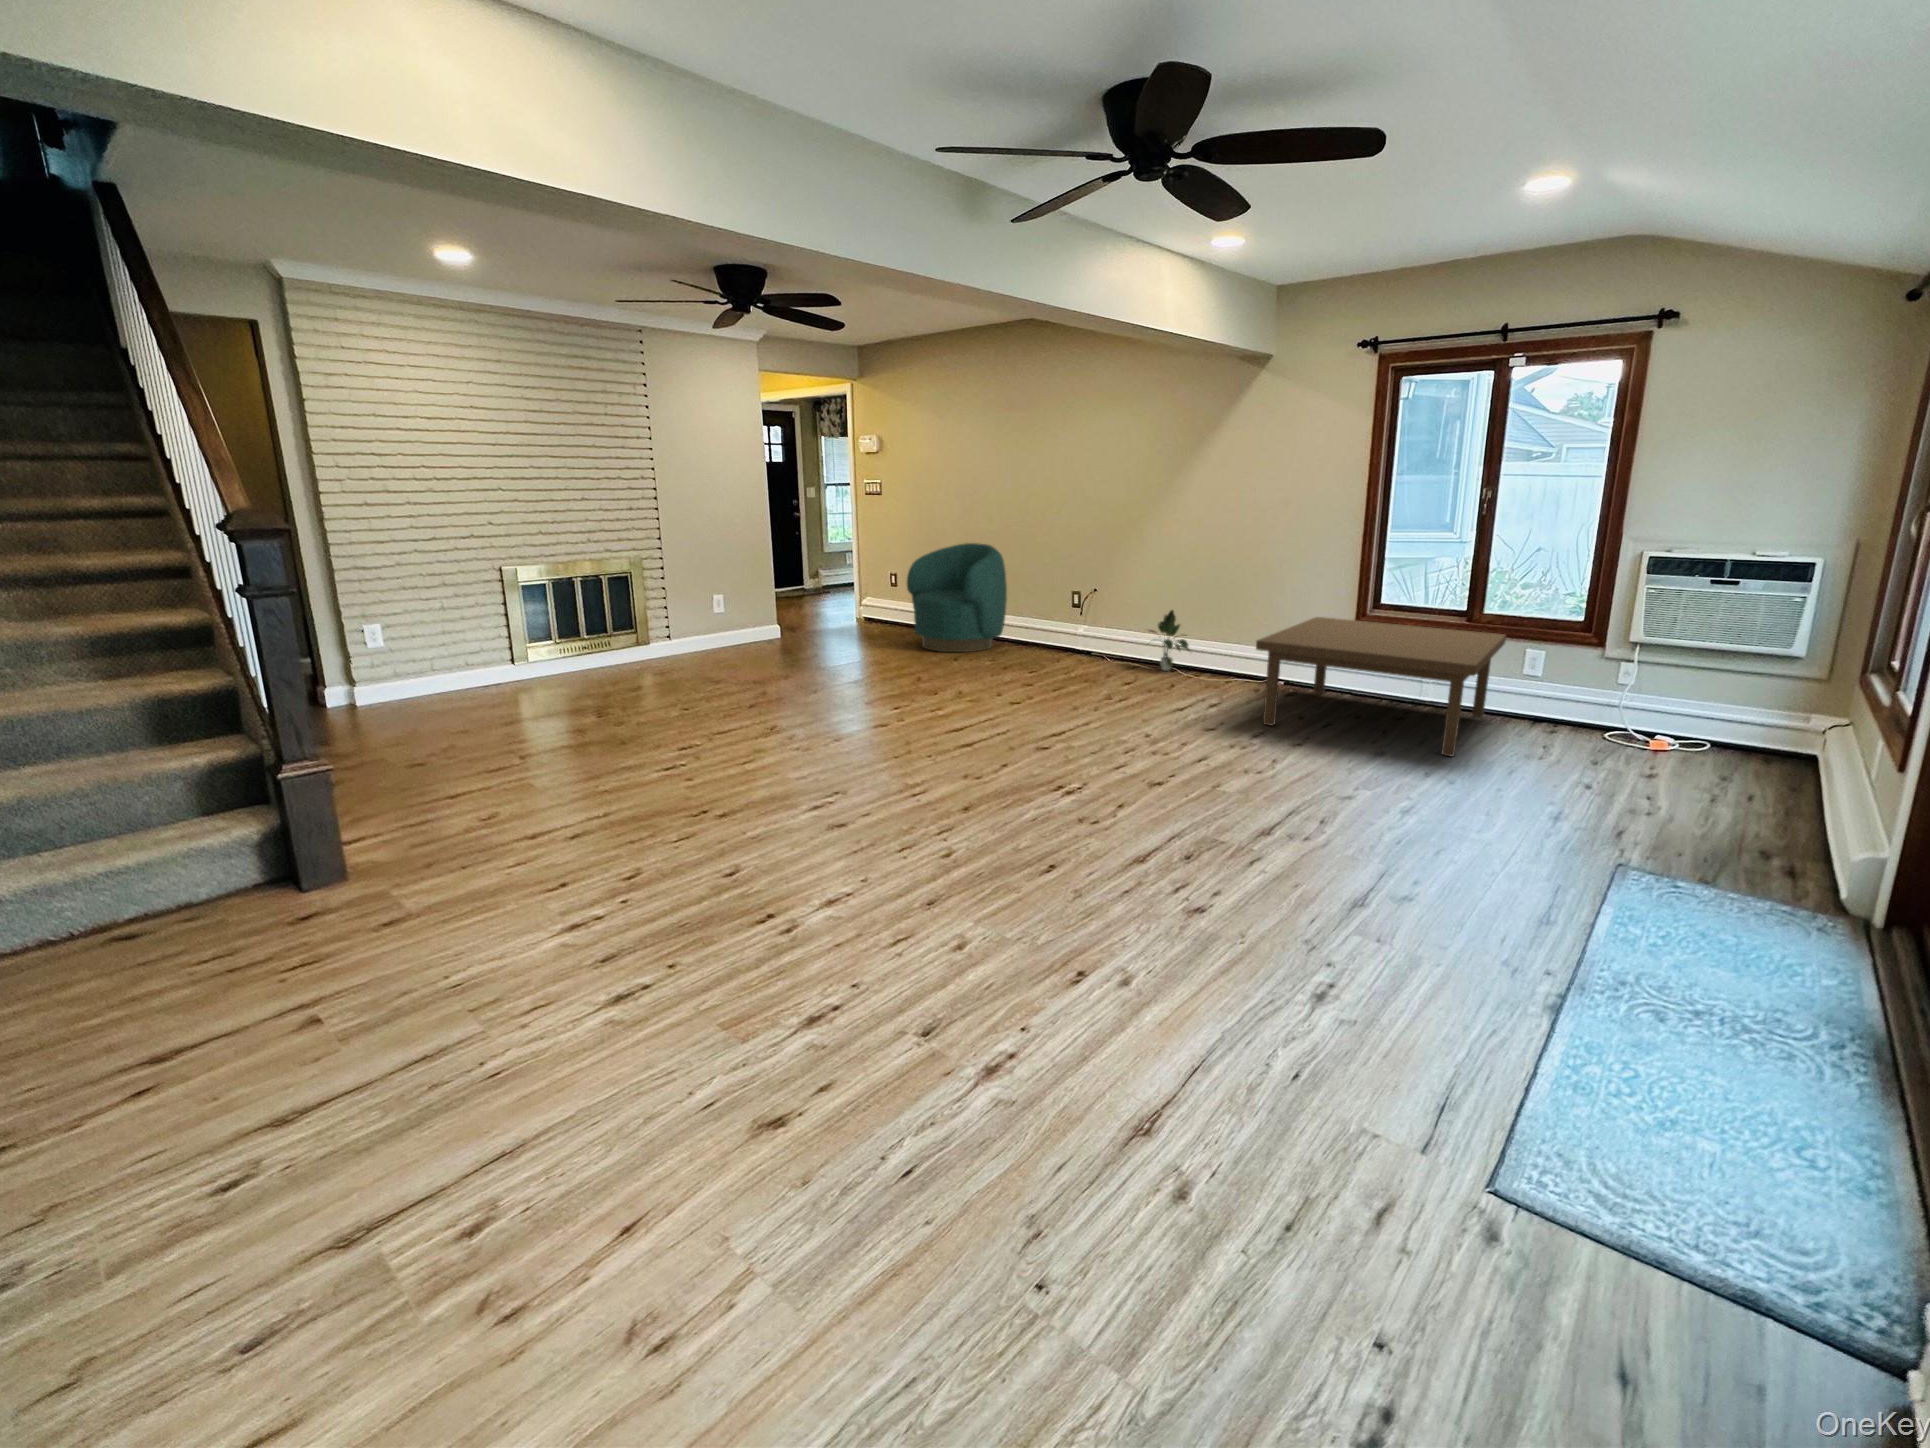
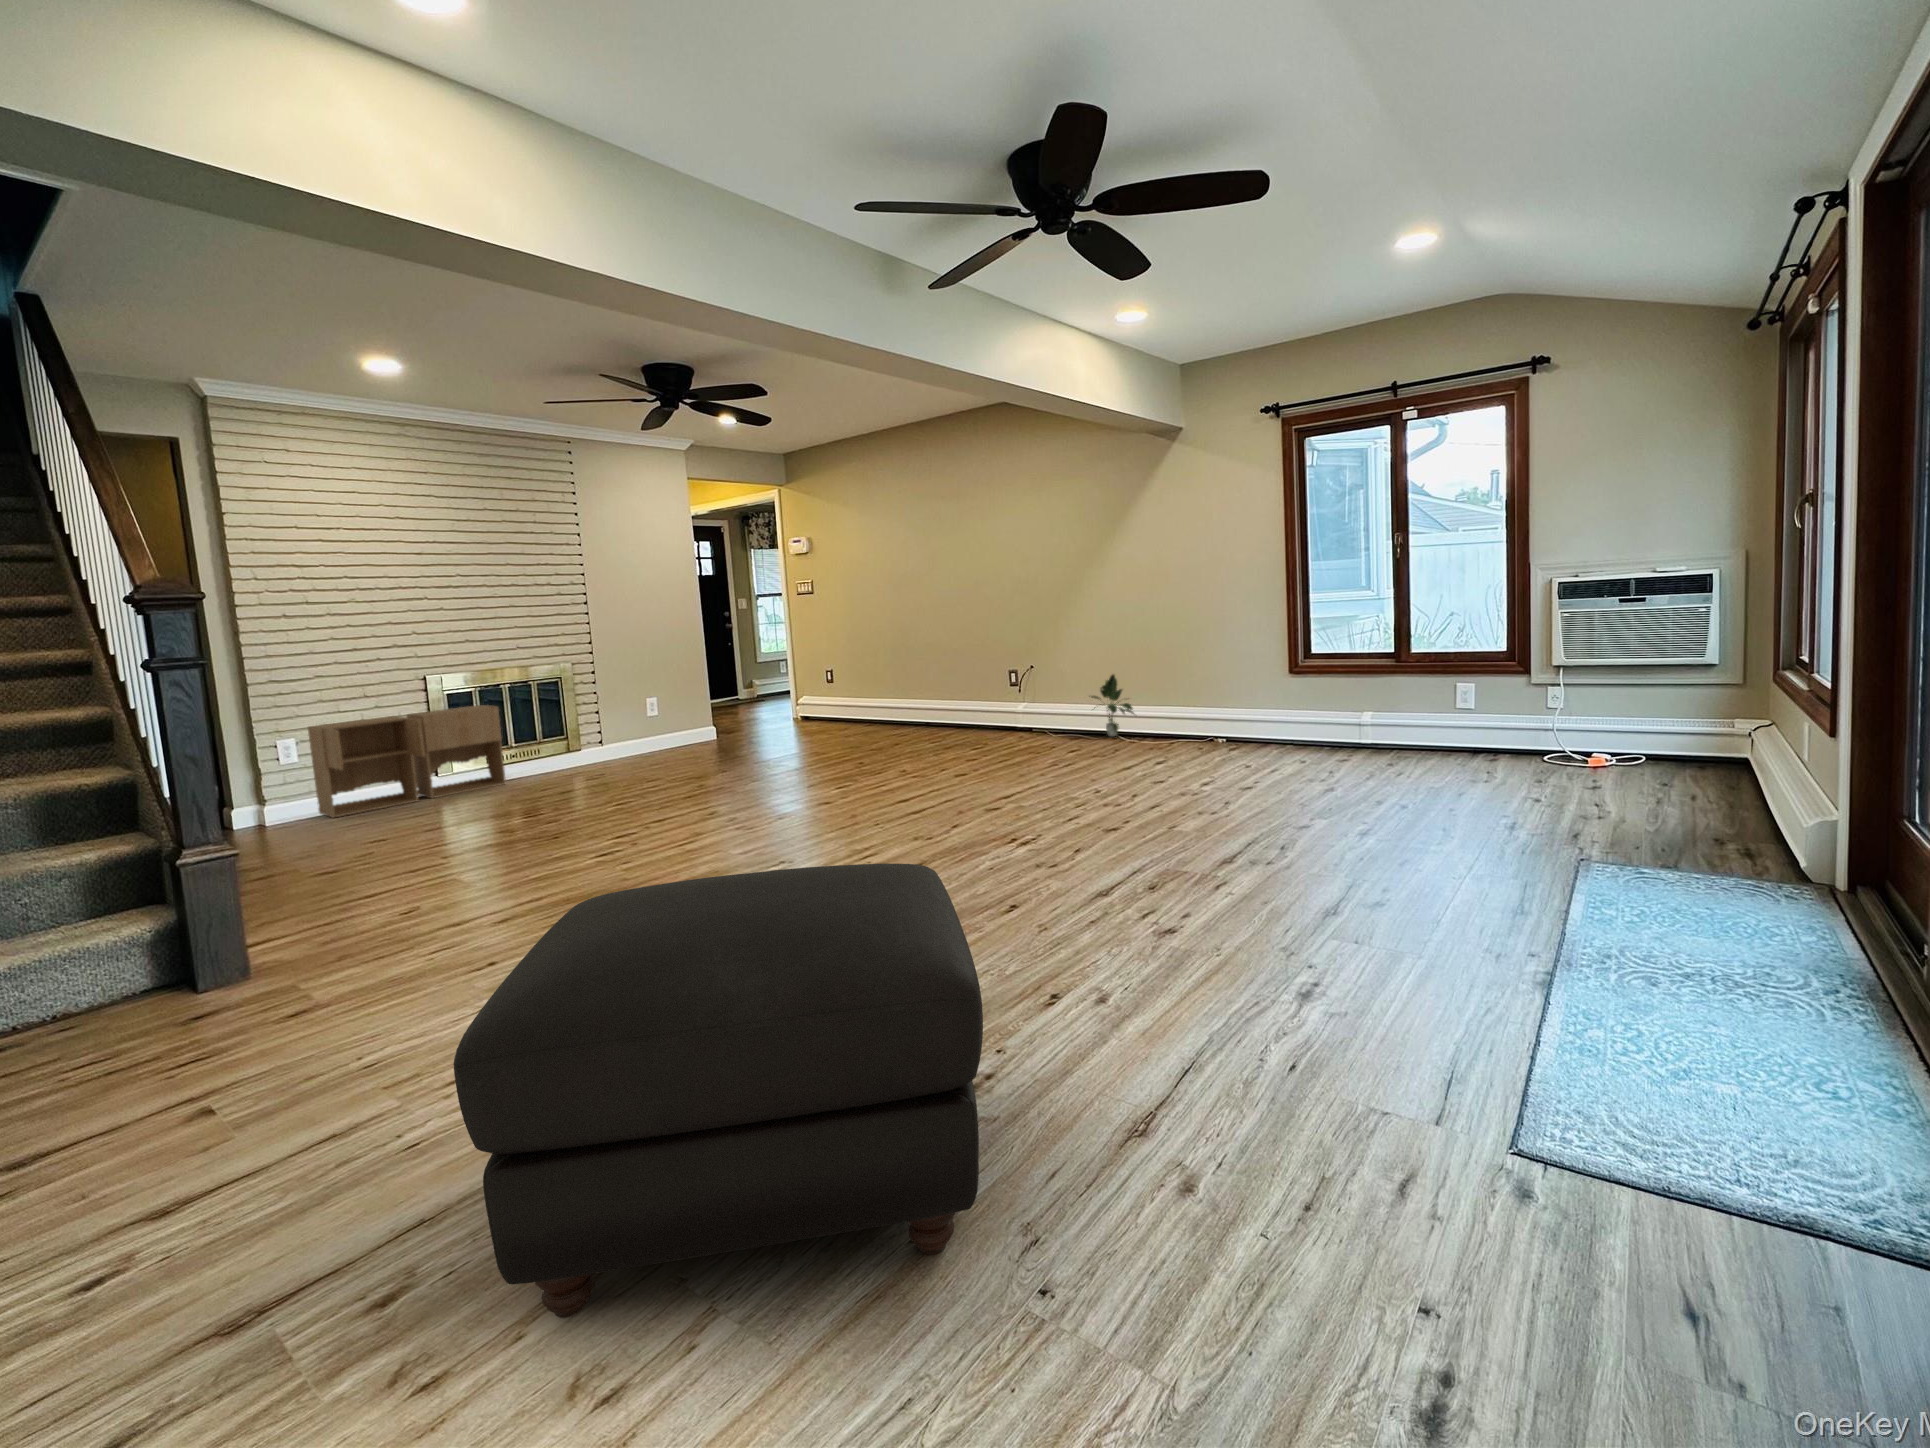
armchair: present [907,543,1007,652] -> none [842,627,945,737]
storage cabinet: none [400,598,584,701] -> present [308,705,506,818]
coffee table: present [1256,617,1506,756] -> none [1200,666,1444,785]
ottoman: none [525,862,1004,1266] -> present [454,864,983,1318]

